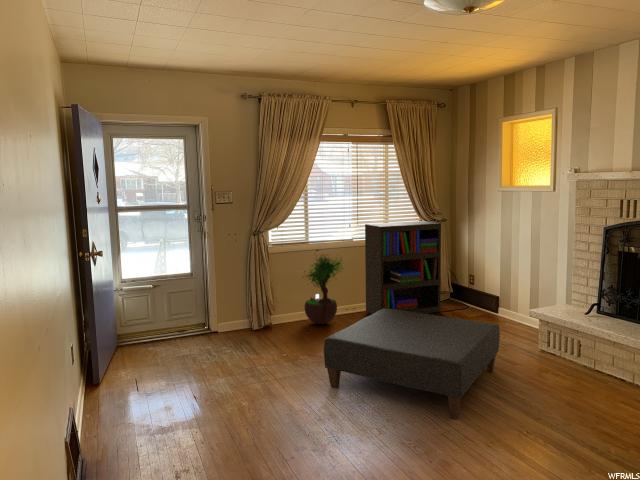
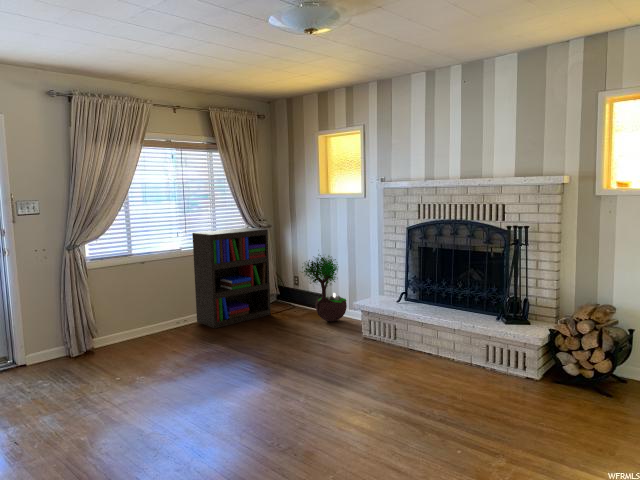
potted tree: present [302,254,343,324] -> present [302,255,347,321]
ottoman: present [324,308,500,419] -> none [169,316,333,410]

